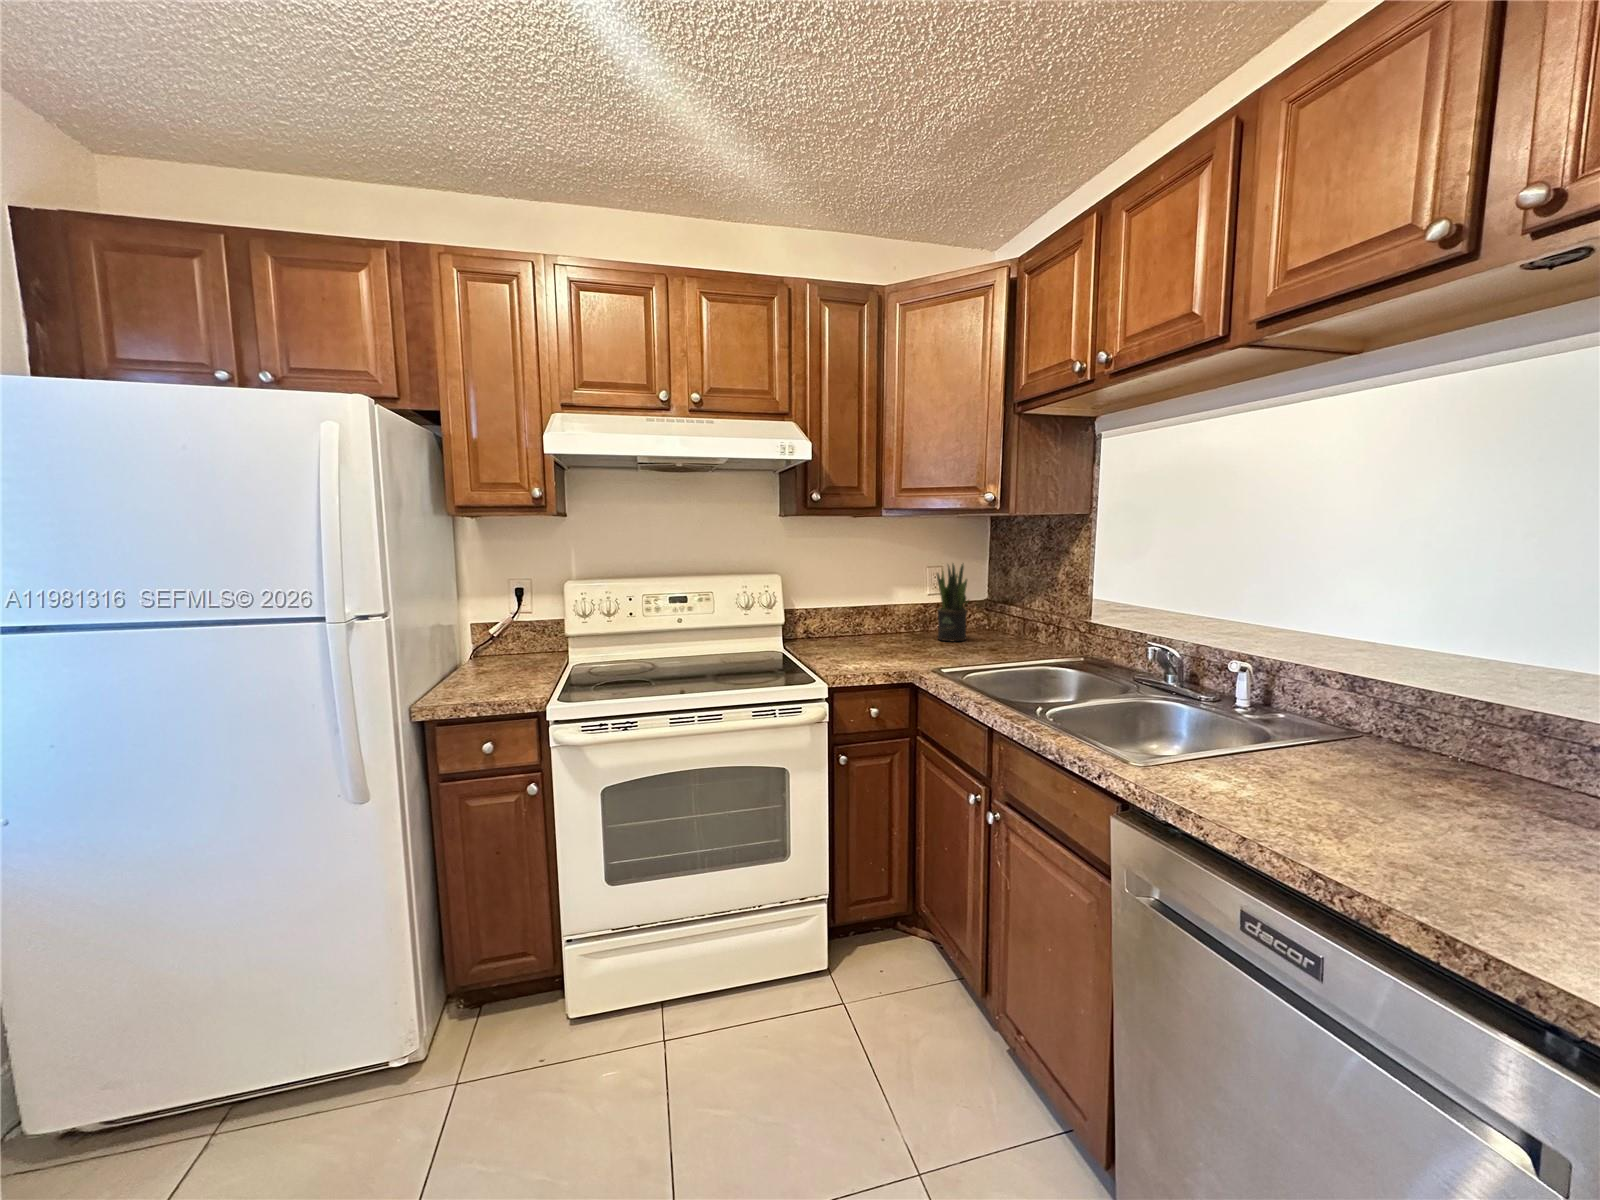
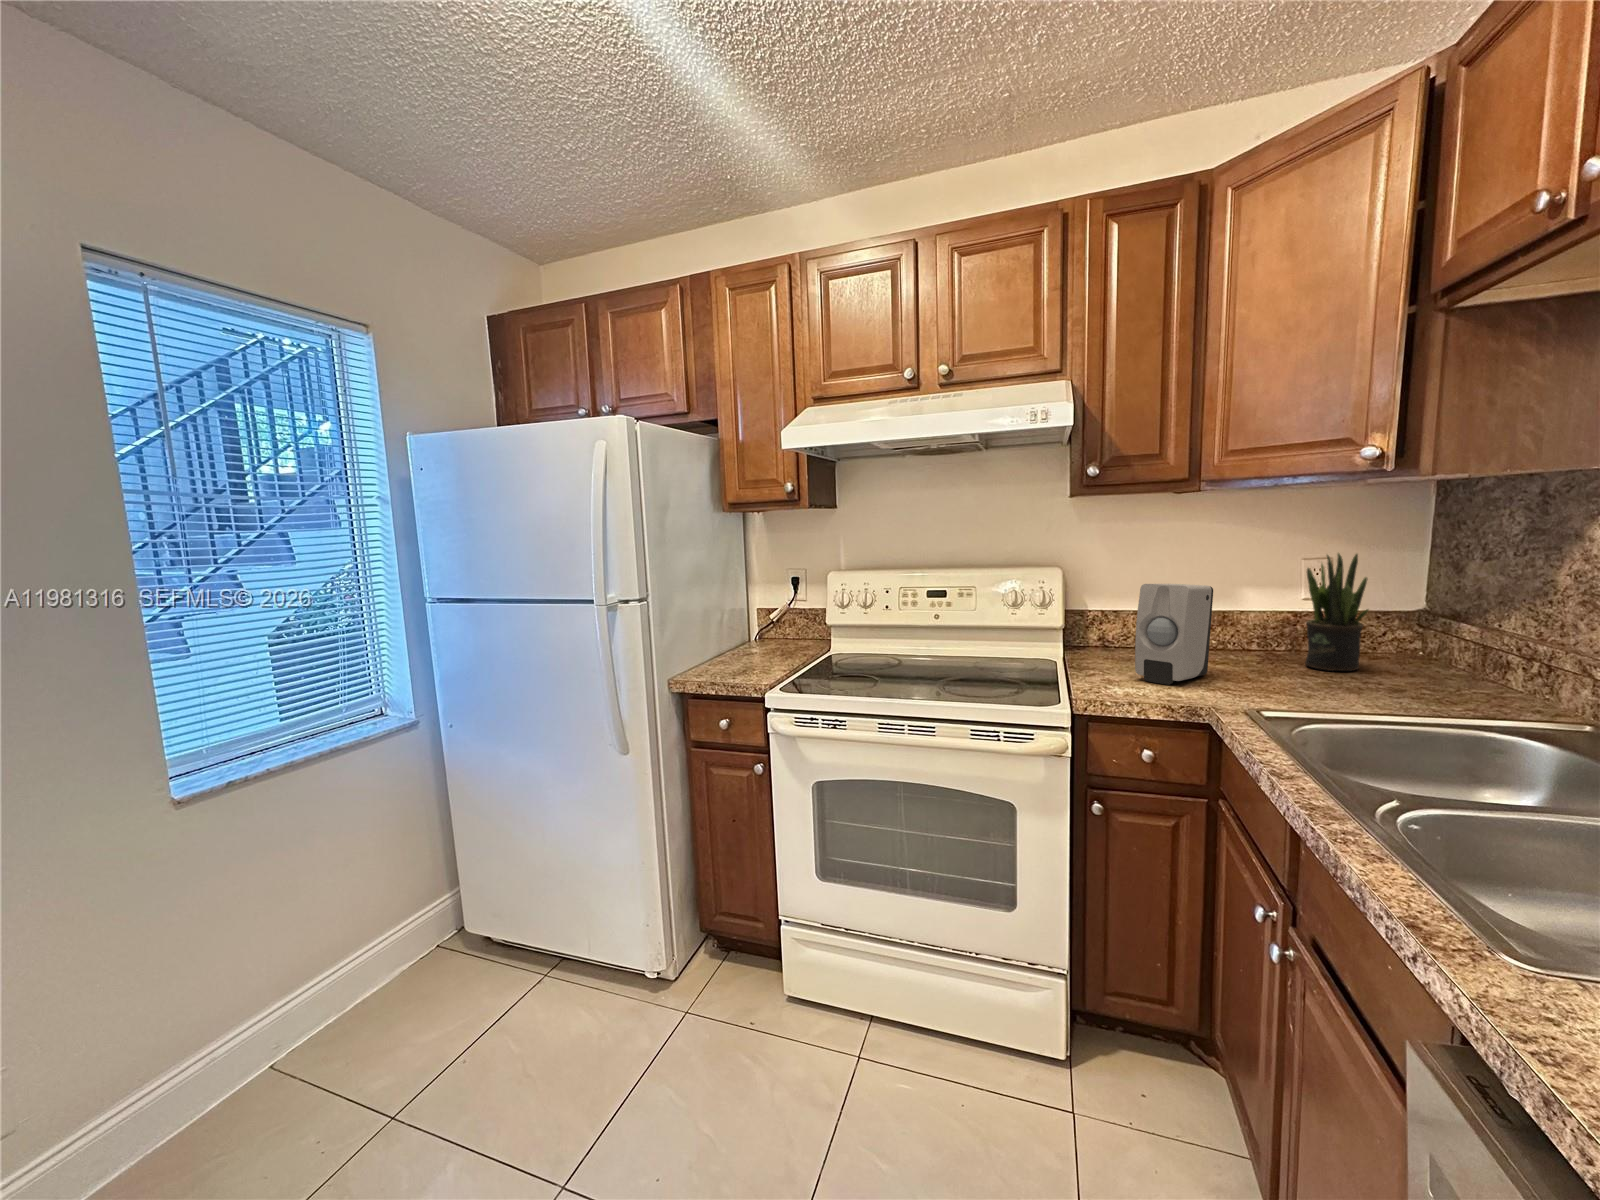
soap dispenser: none [850,585,892,660] -> present [1135,584,1213,685]

